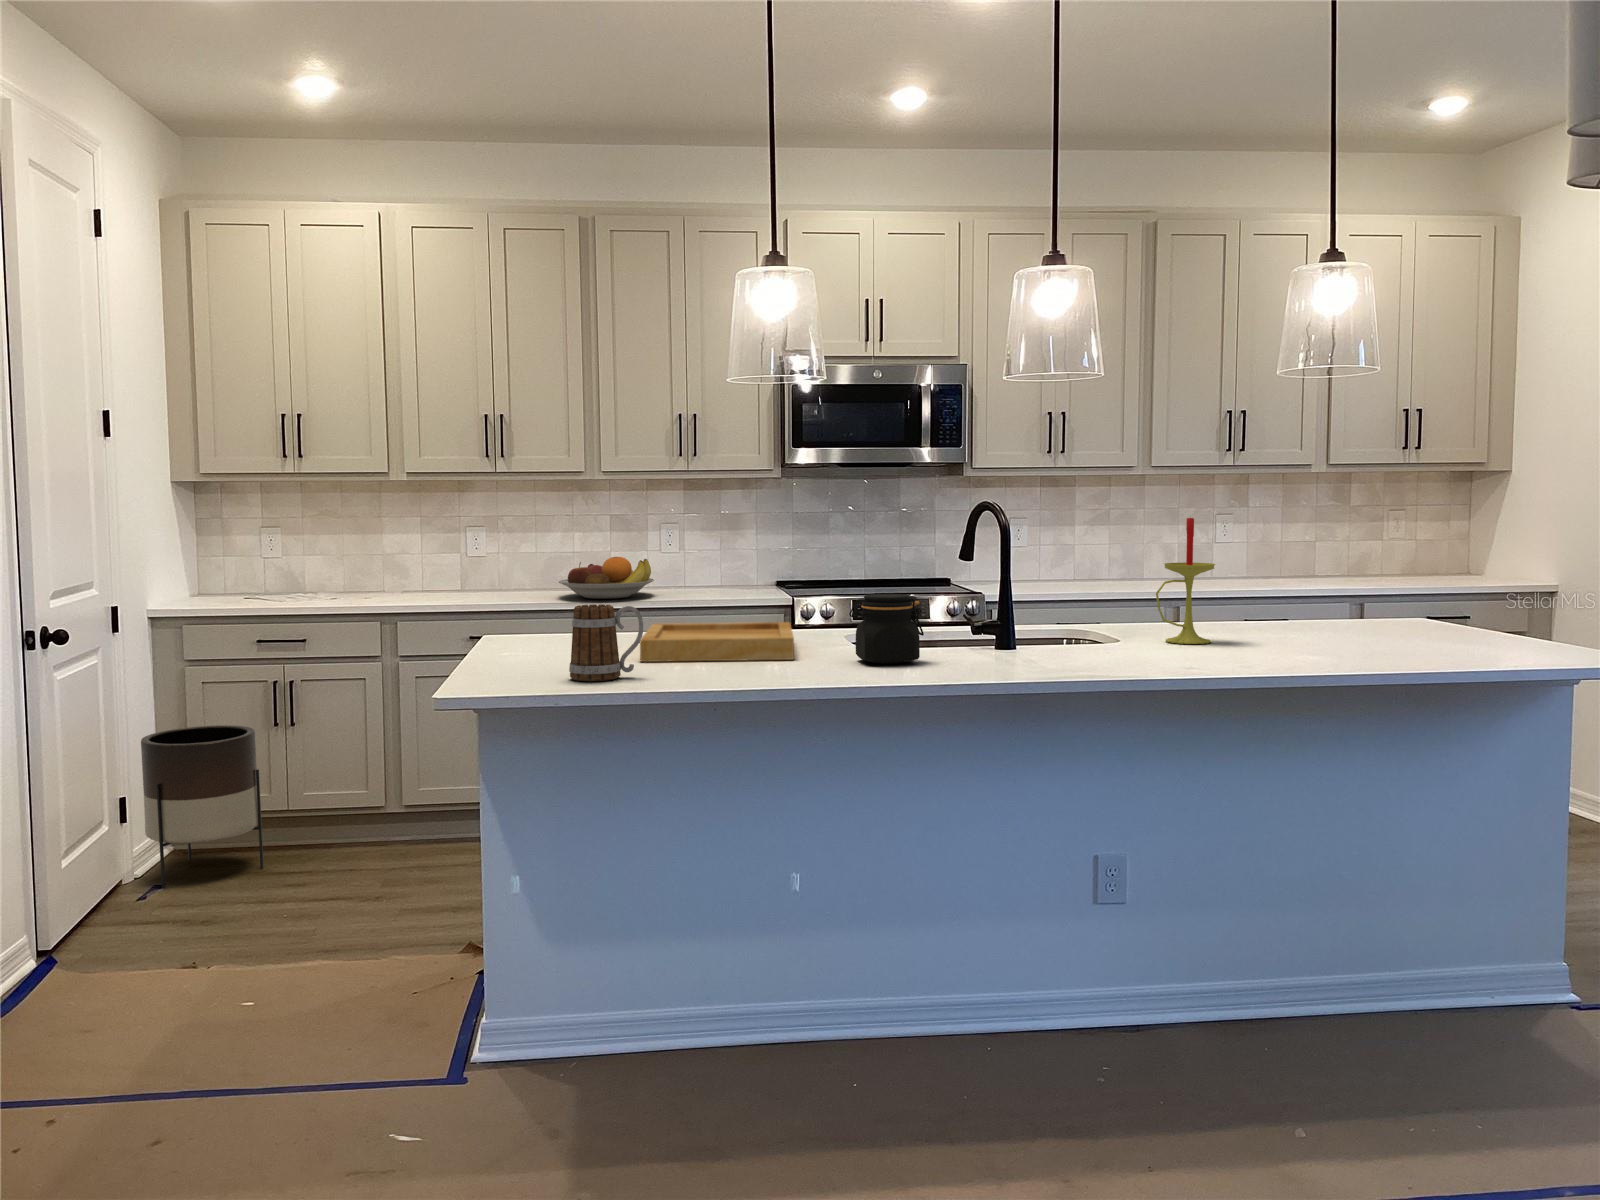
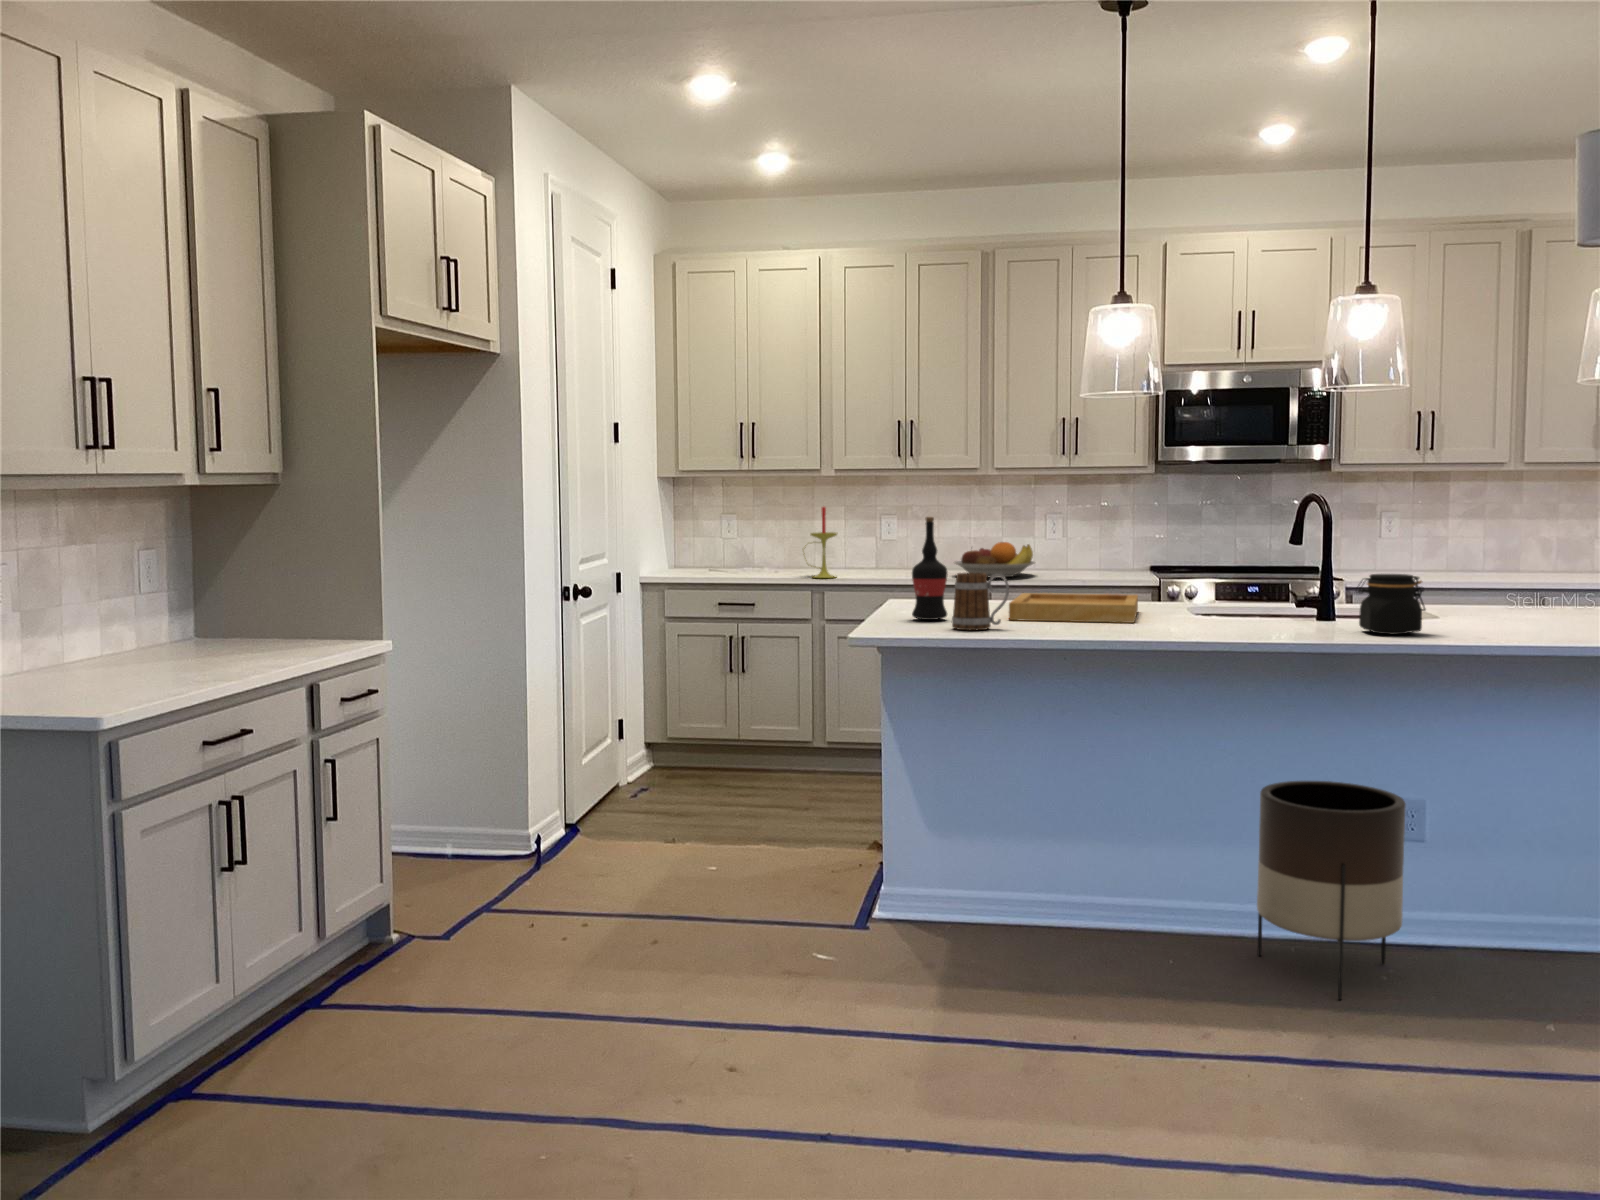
candle: present [1156,518,1215,644] -> present [805,507,837,578]
wine bottle: none [513,532,561,666] -> present [912,517,947,620]
jar: present [849,594,924,664] -> present [1356,574,1426,635]
planter: present [141,725,264,888] -> present [1257,781,1406,1000]

